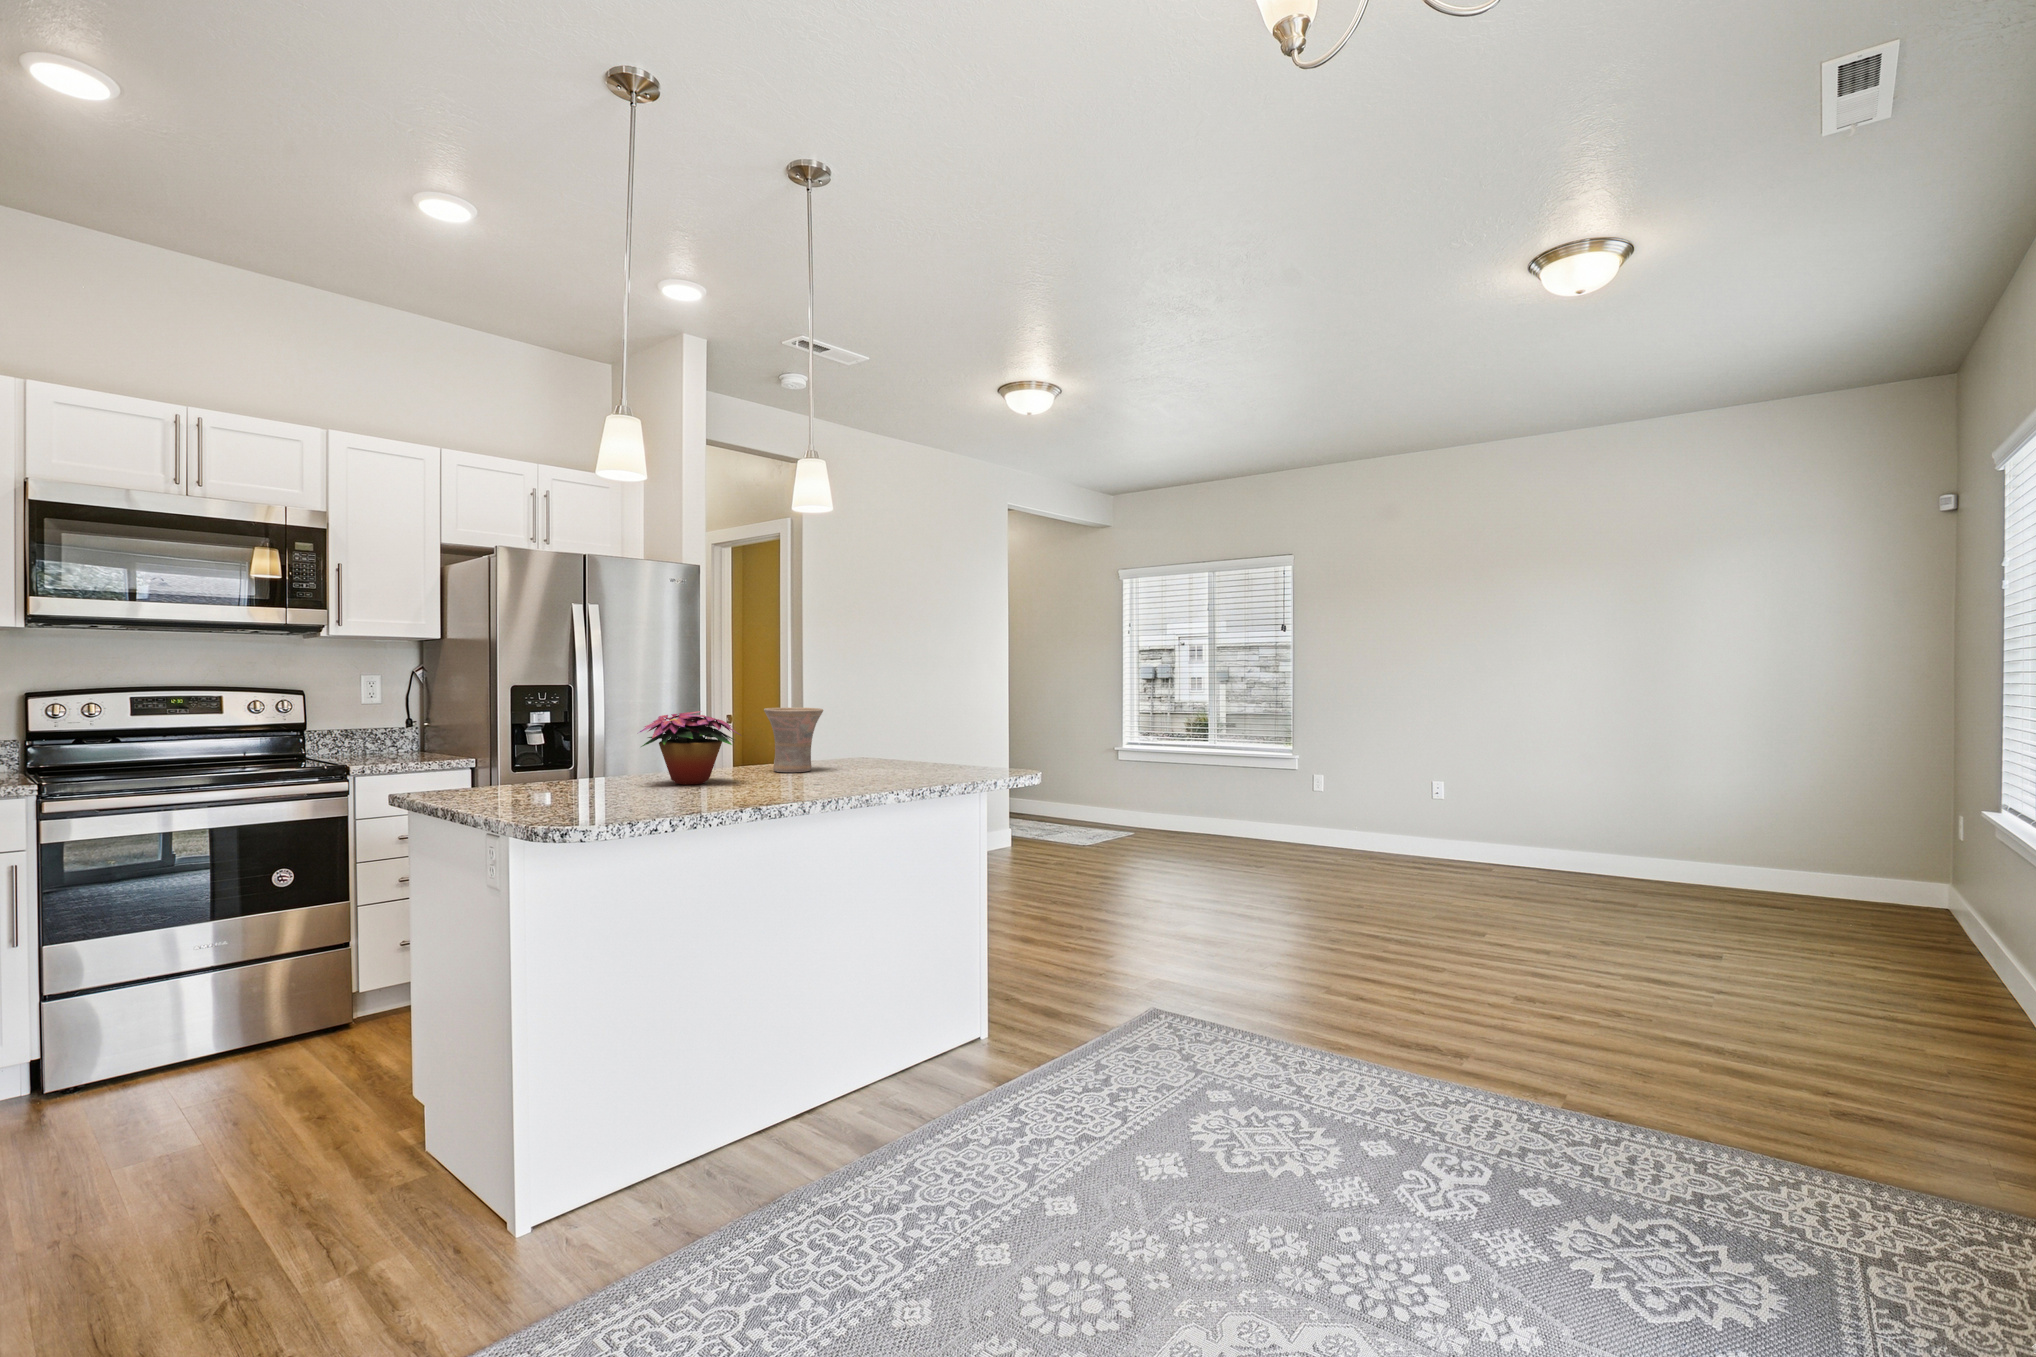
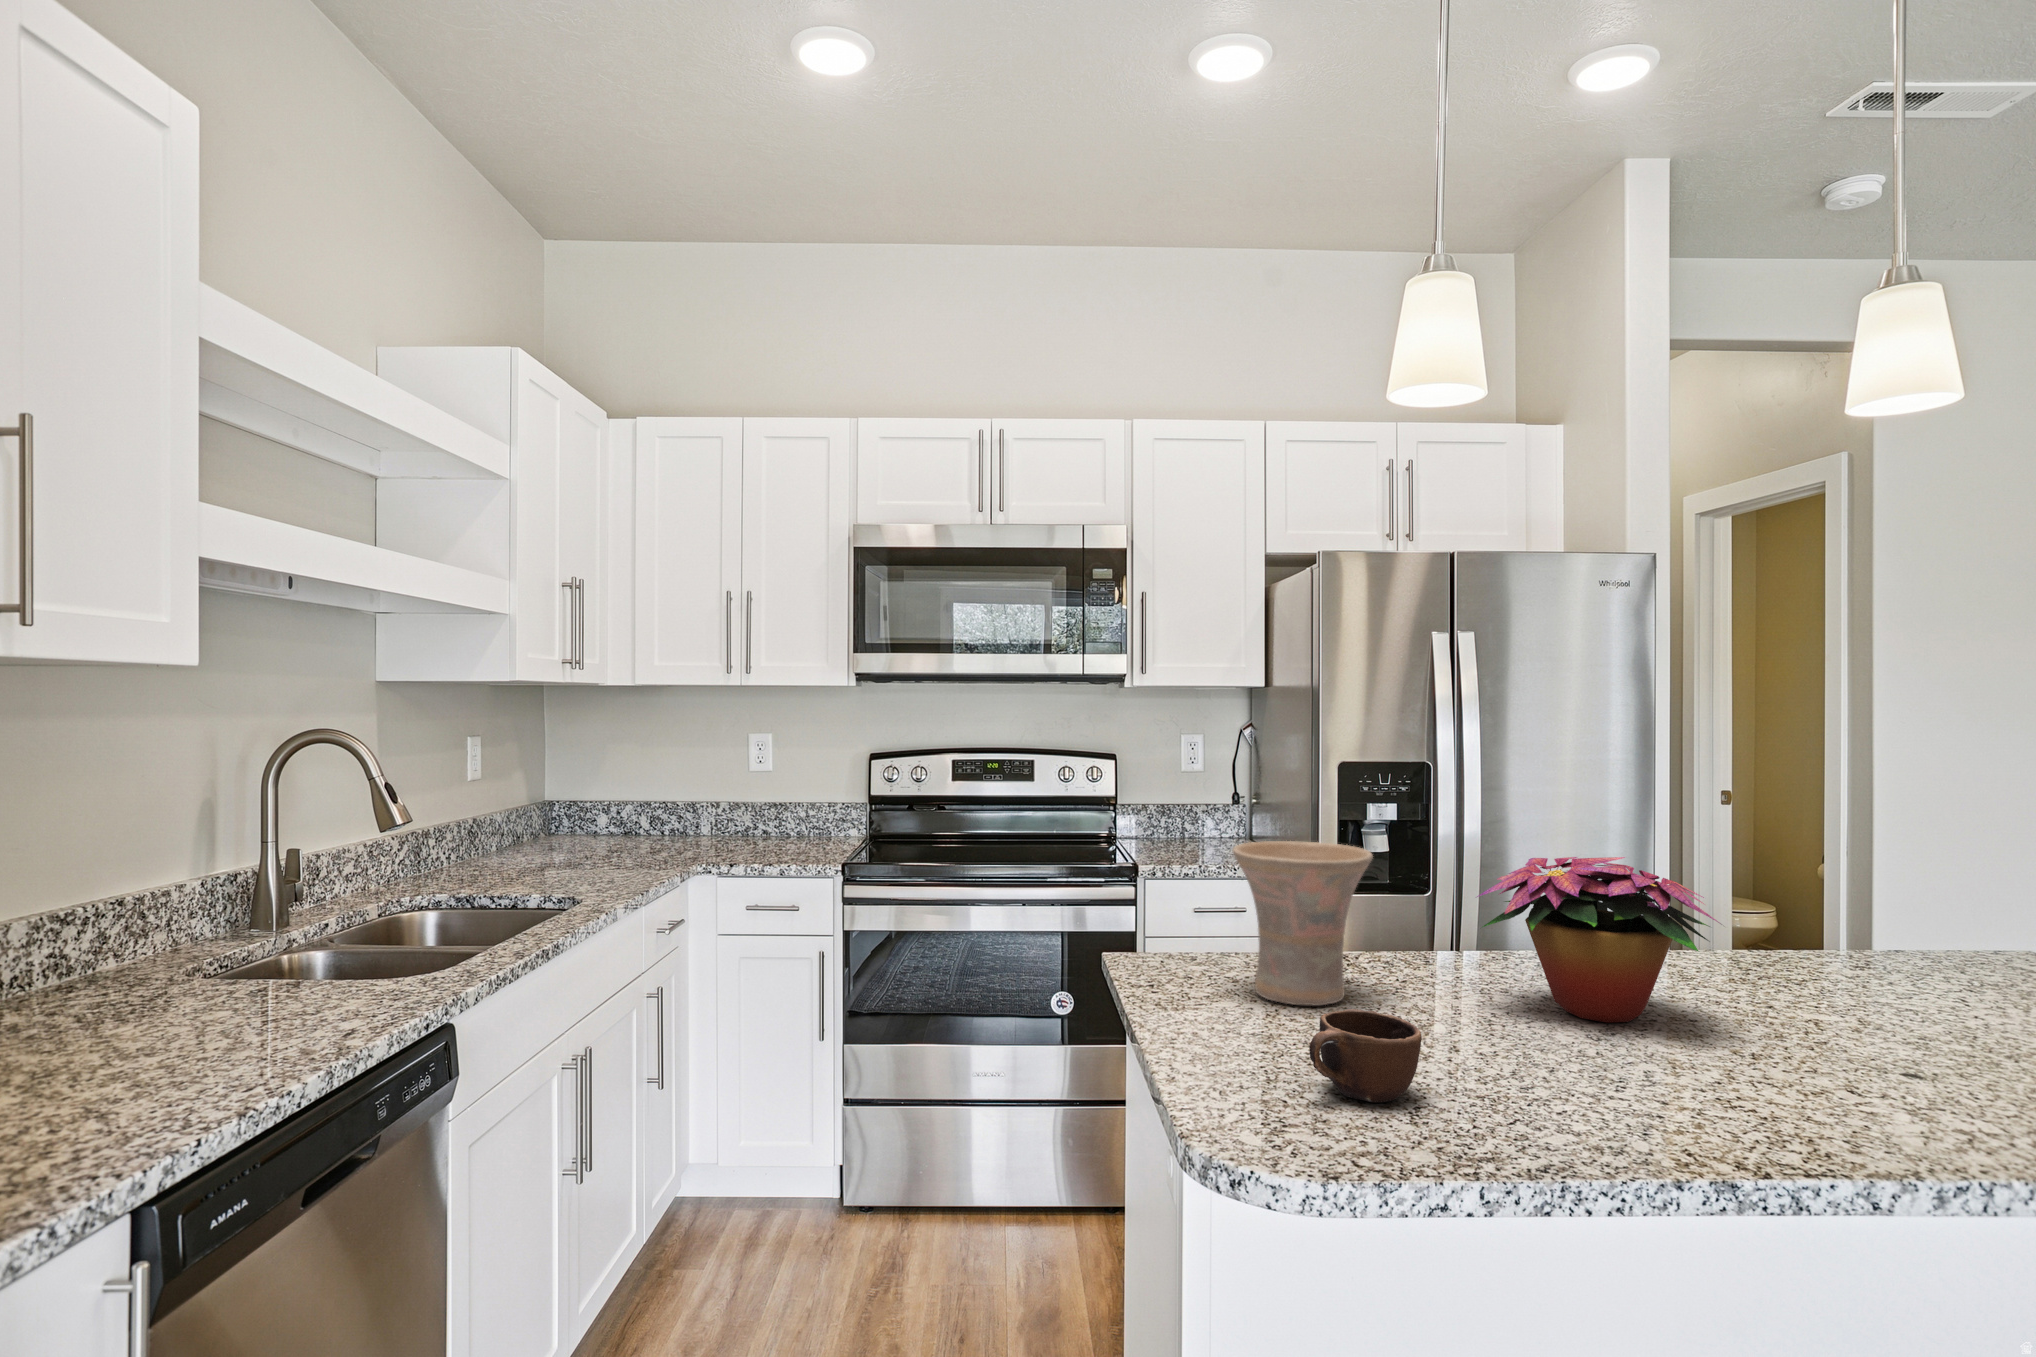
vase: present [764,708,823,772] -> present [1232,841,1373,1005]
mug: none [585,774,632,808] -> present [1309,1009,1422,1102]

